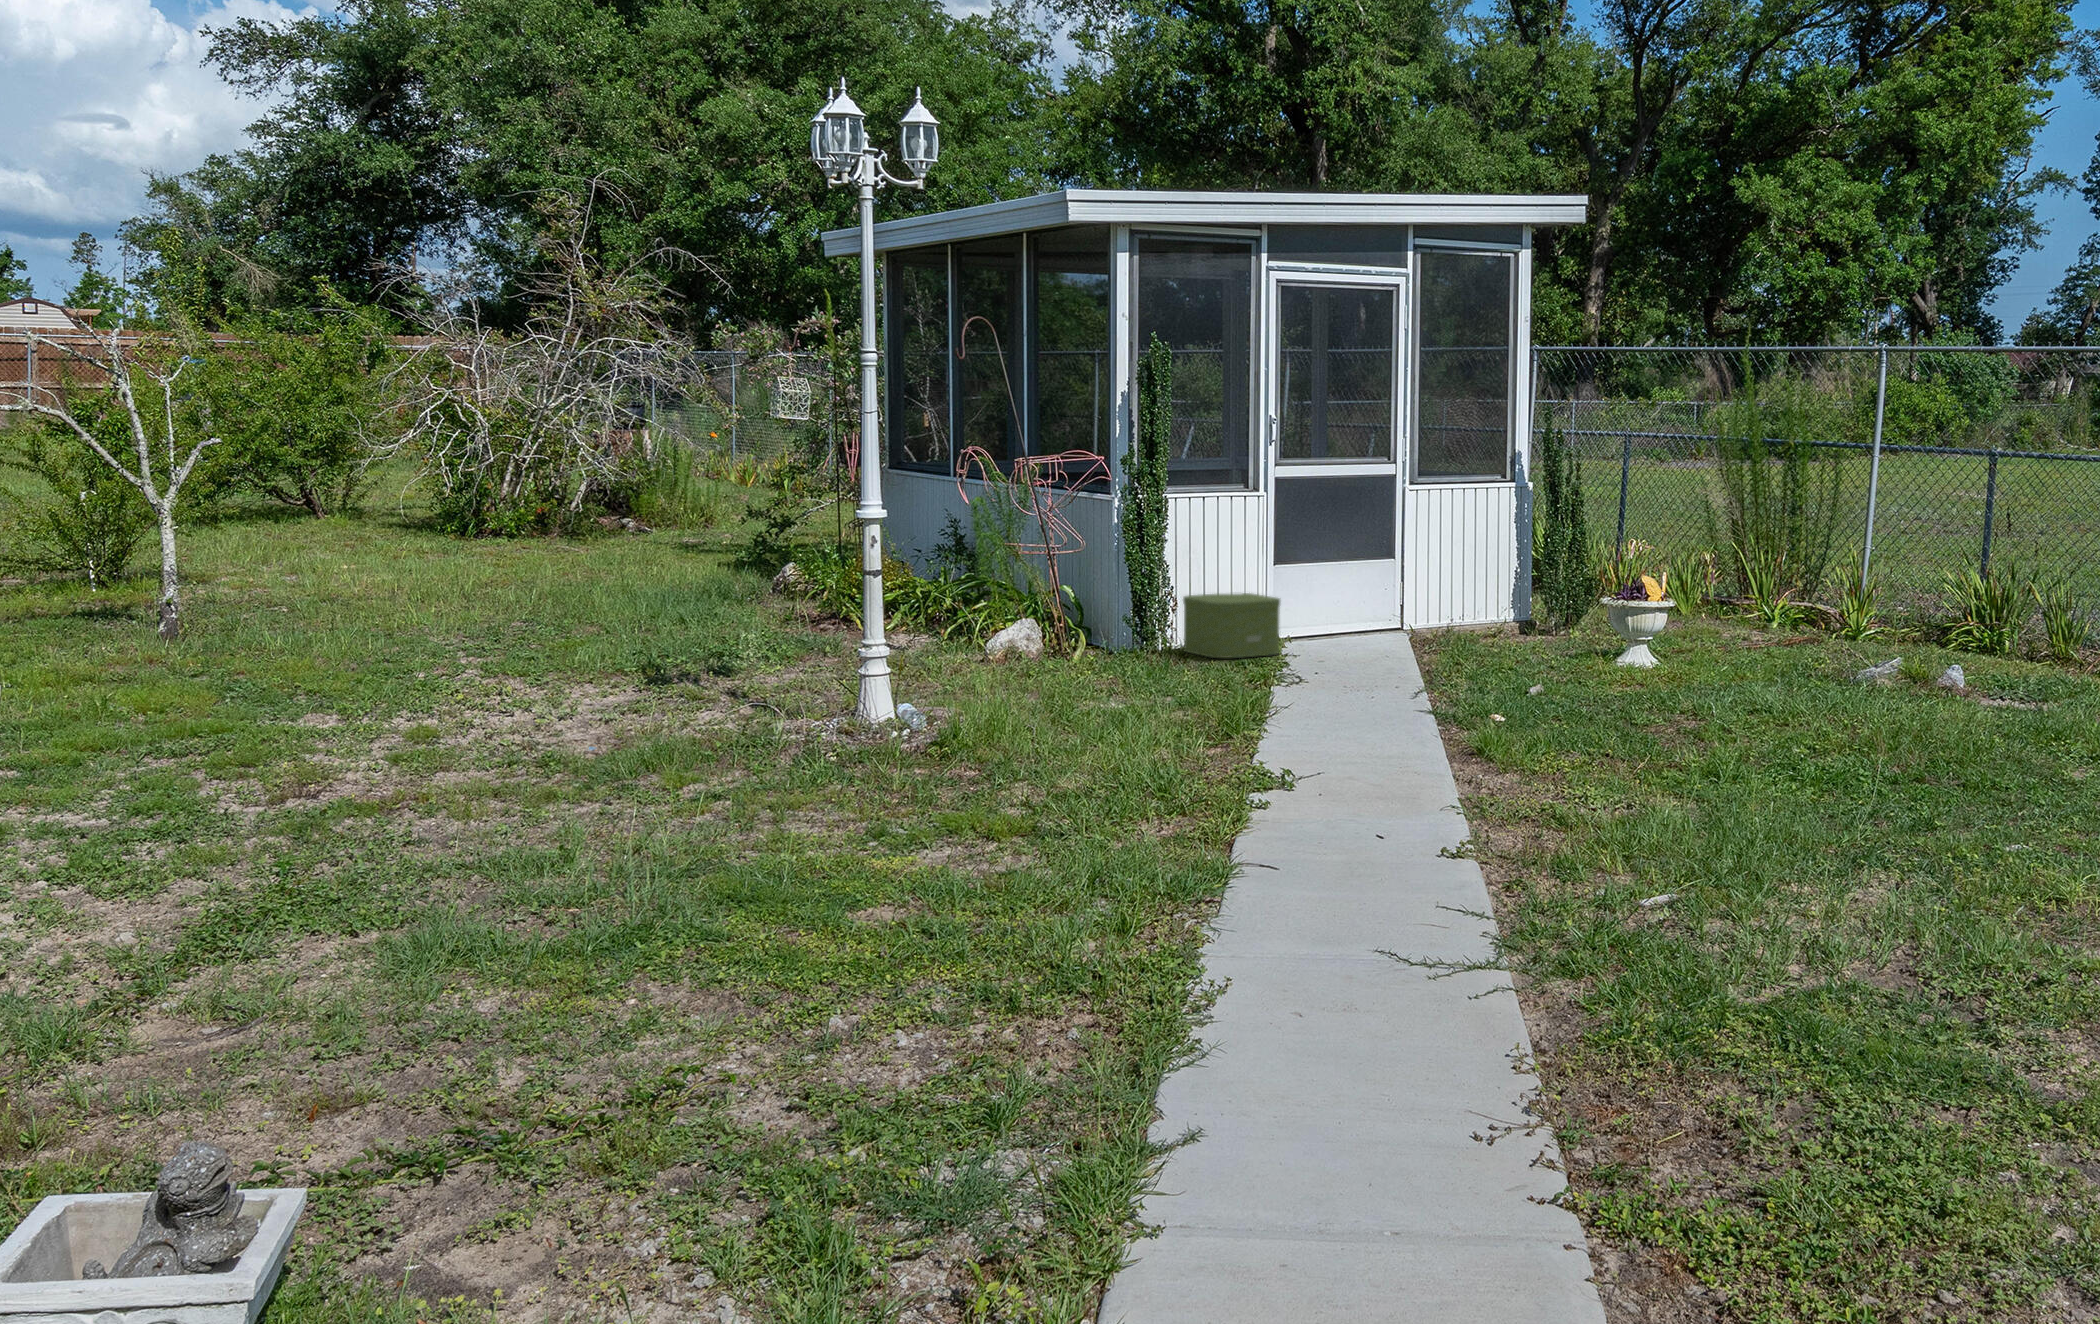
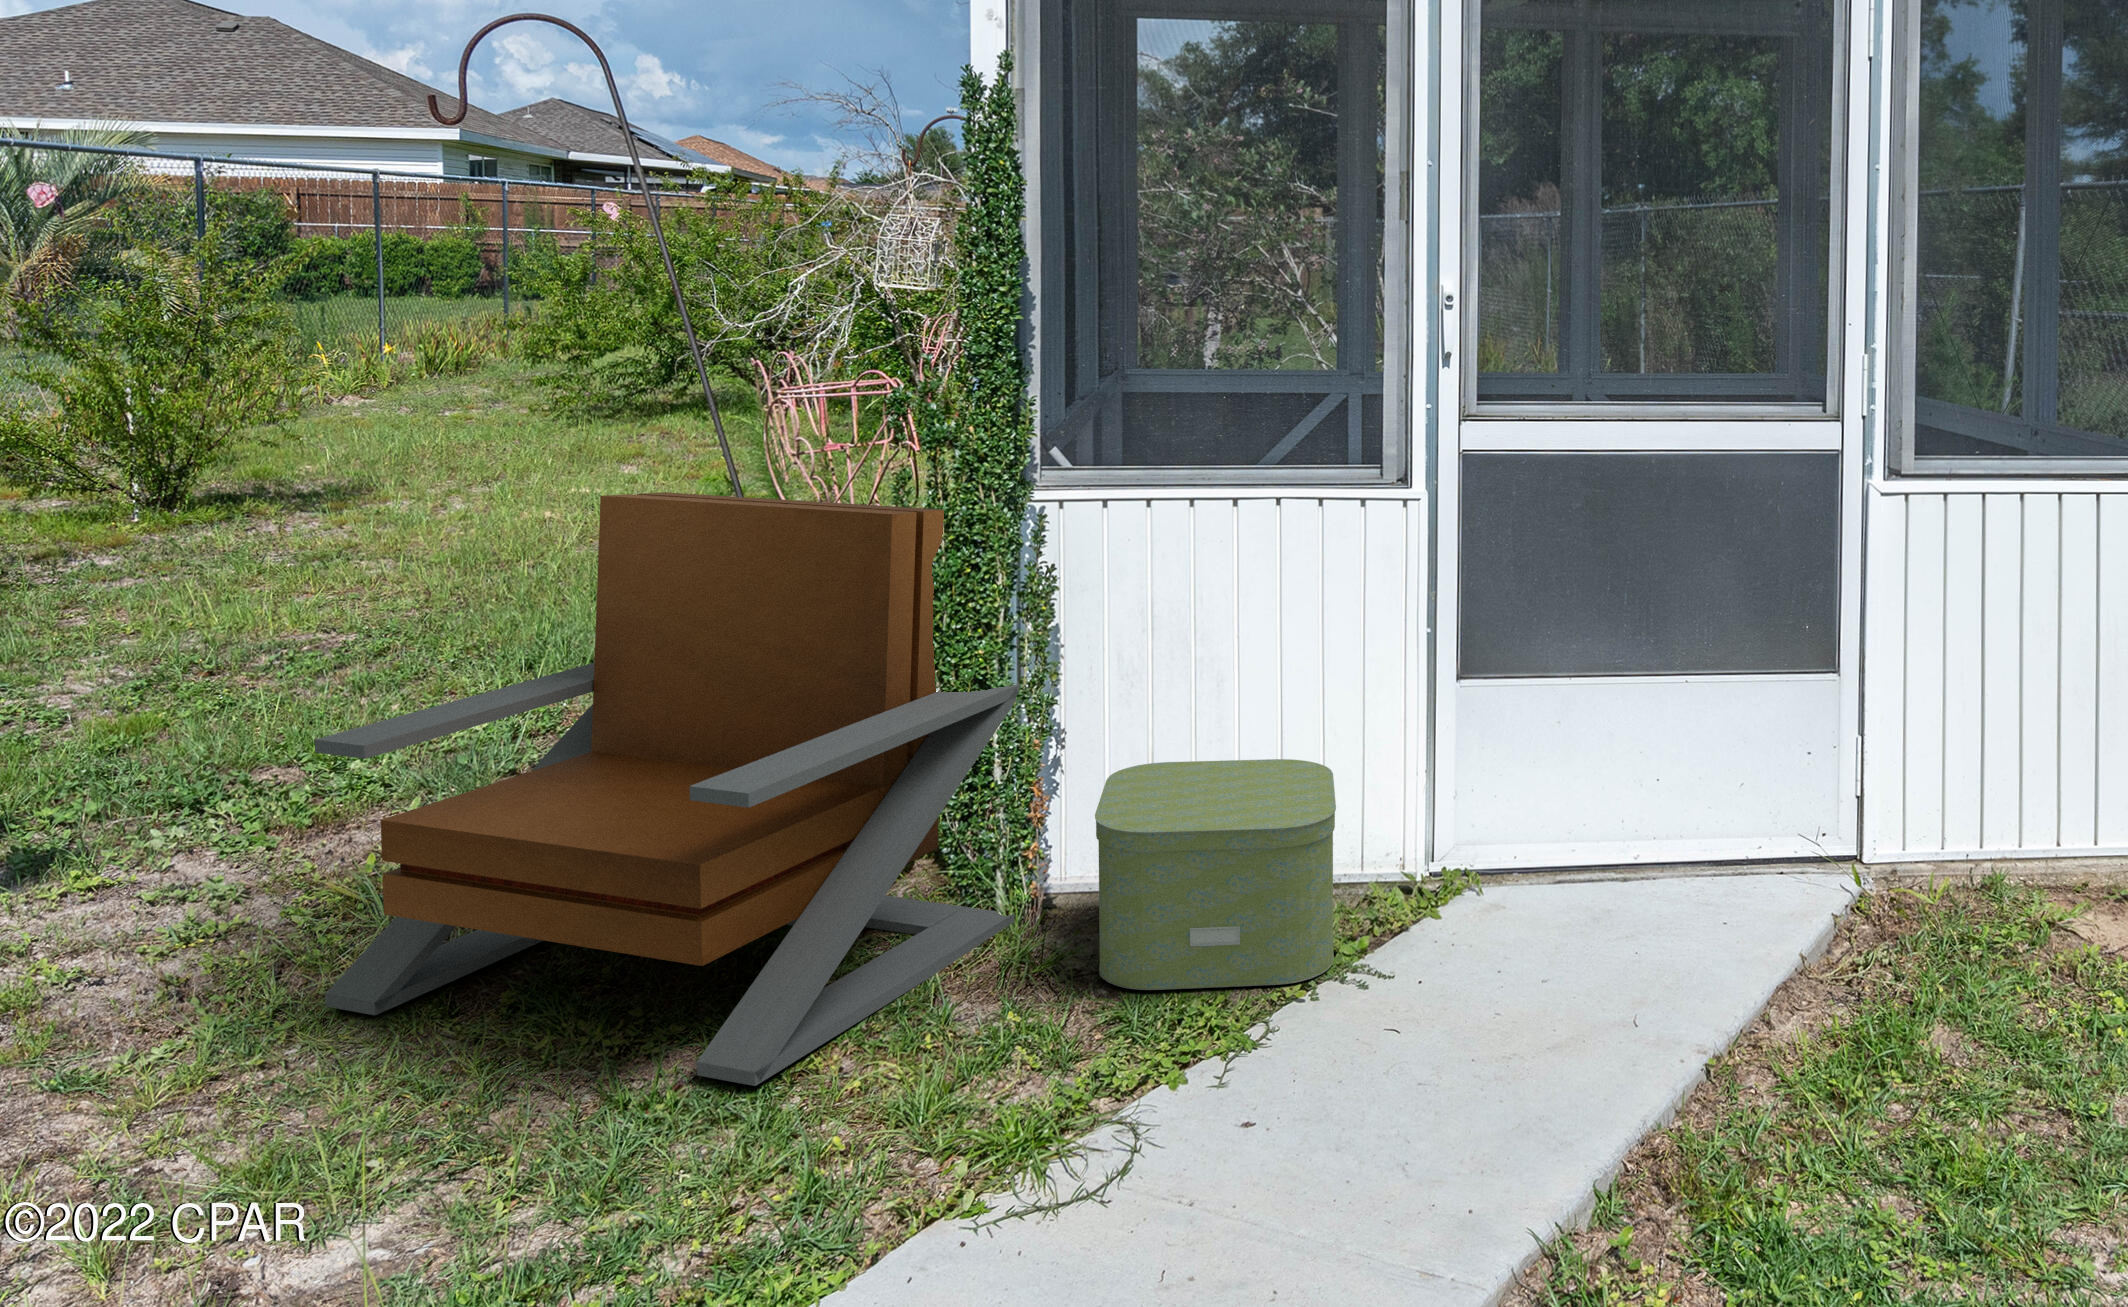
lounge chair: none [975,499,1165,677] -> present [315,492,1020,1086]

